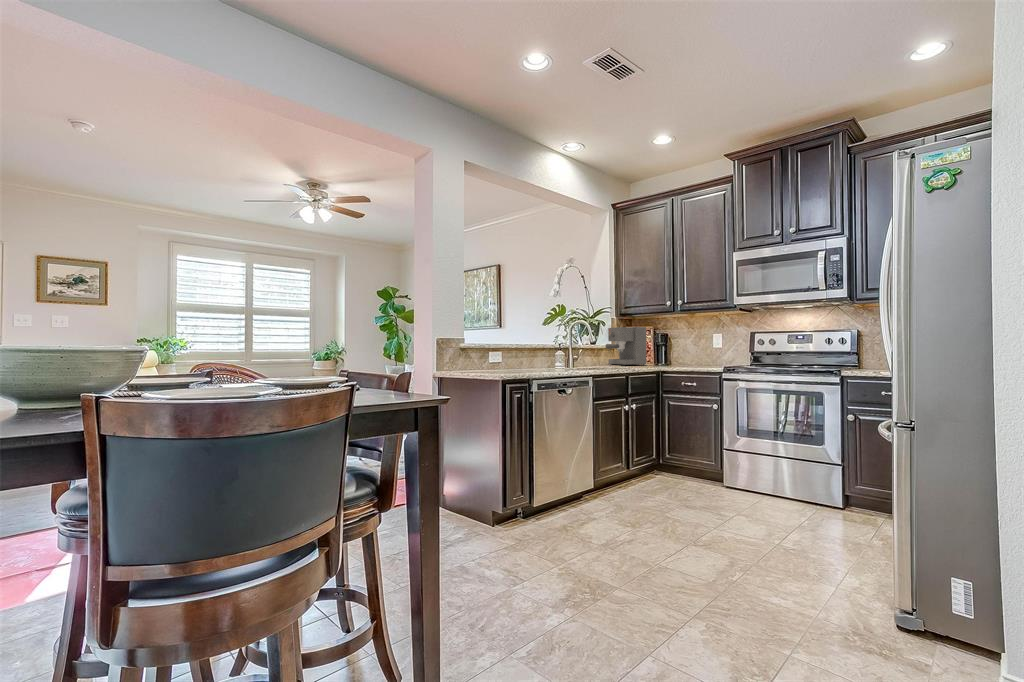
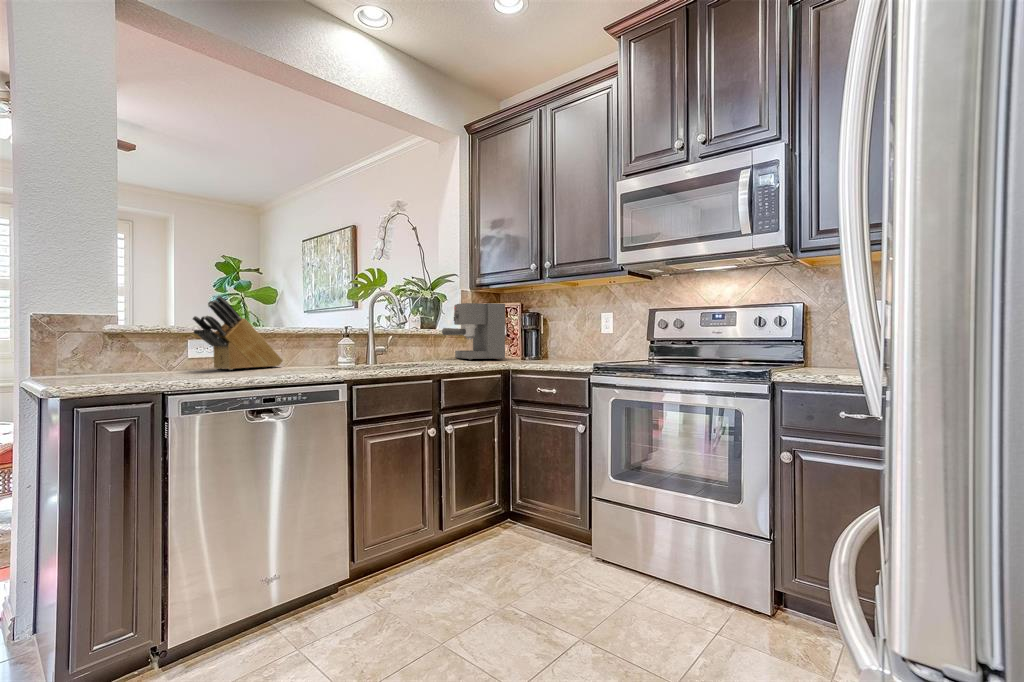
knife block: none [498,327,533,369] -> present [193,296,283,370]

